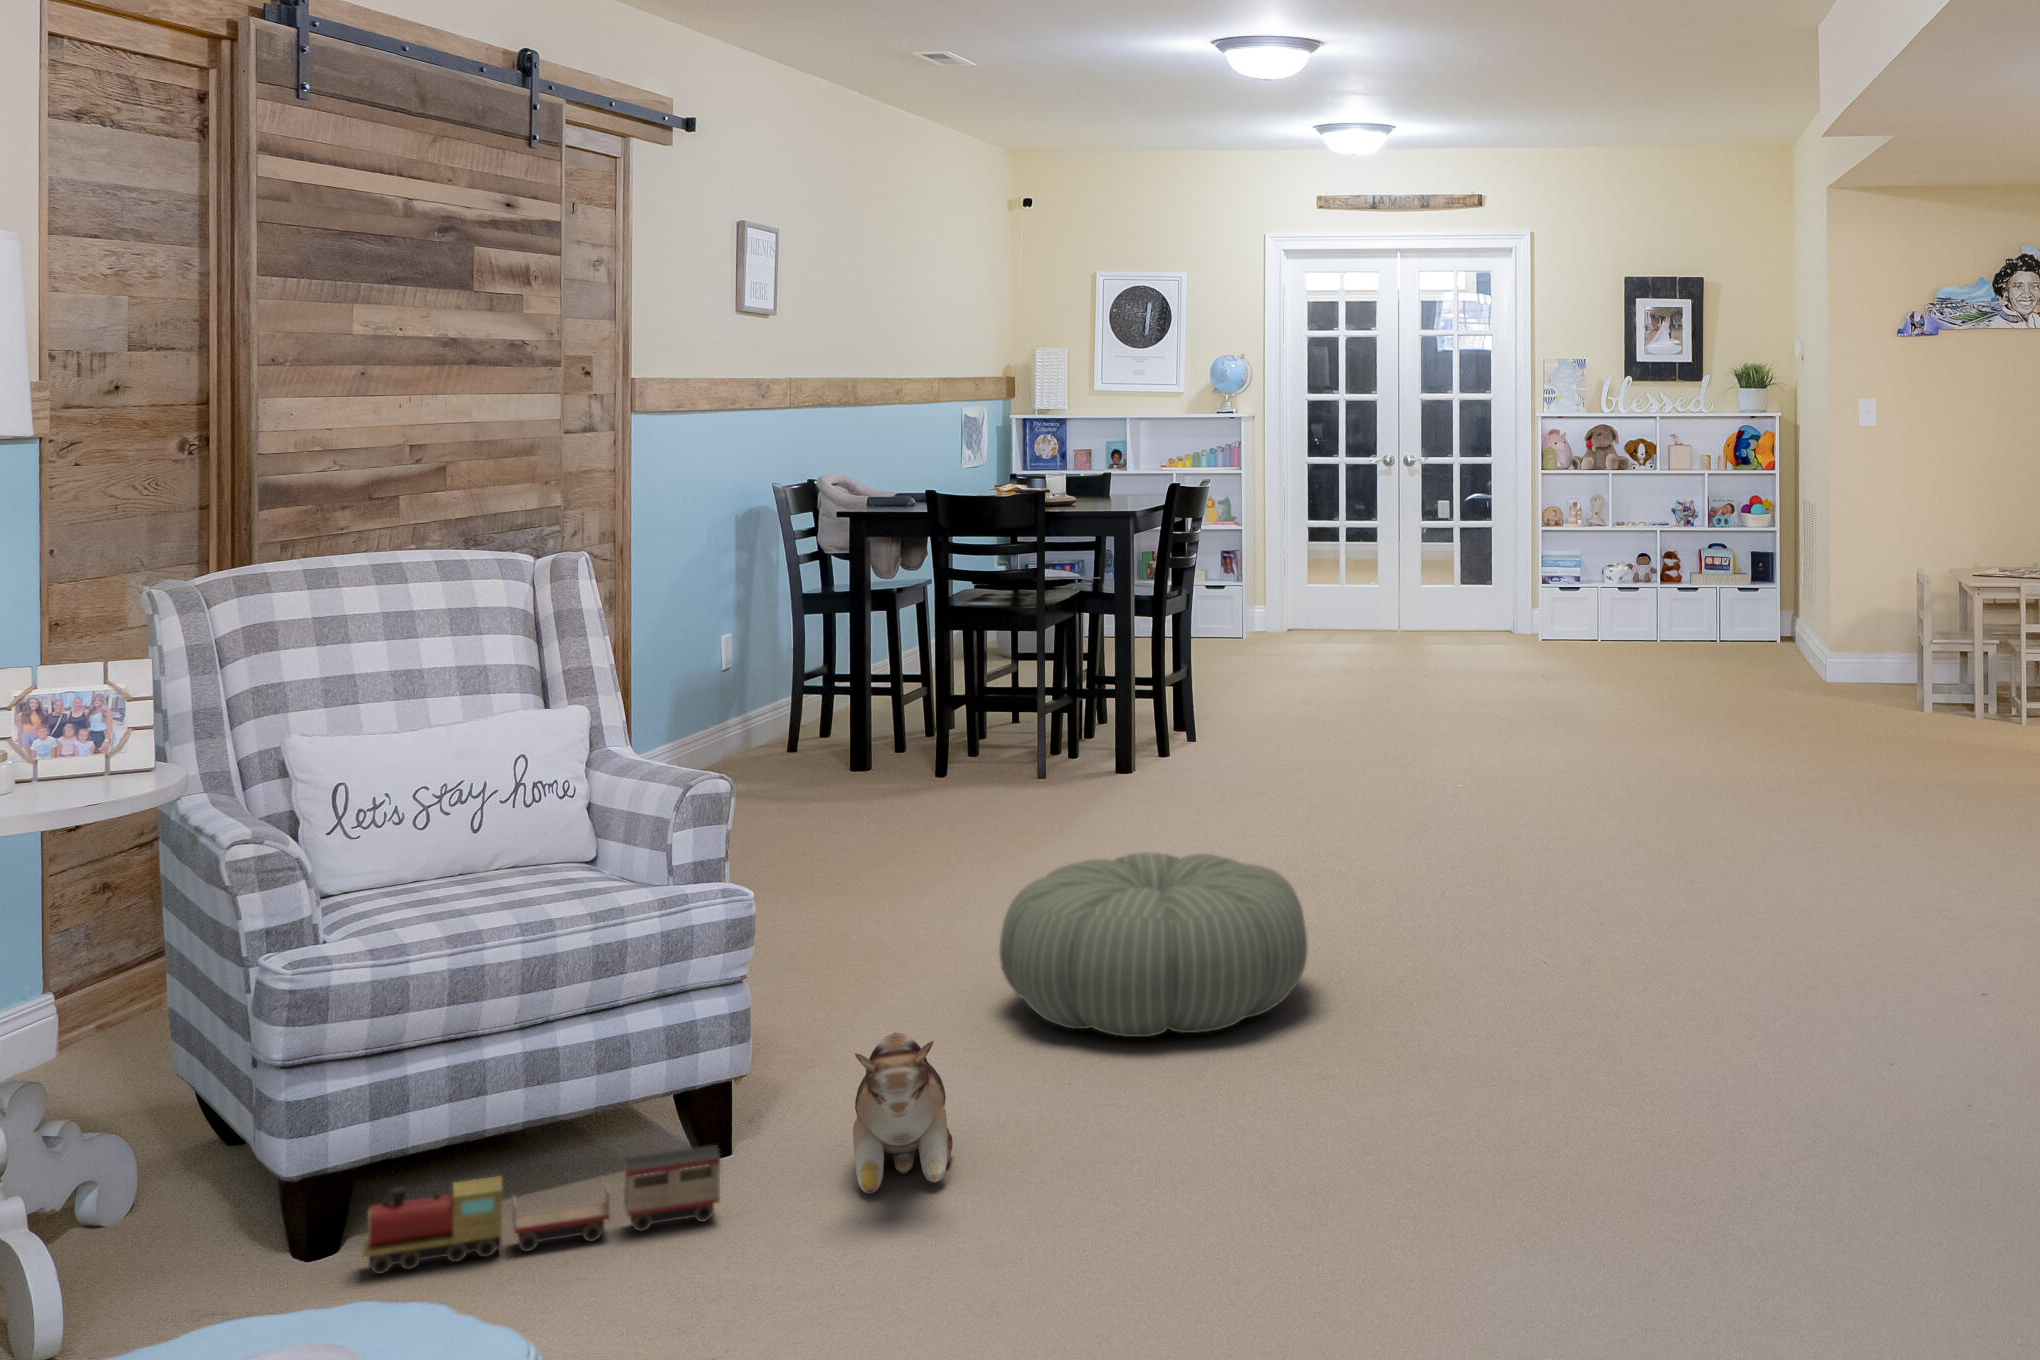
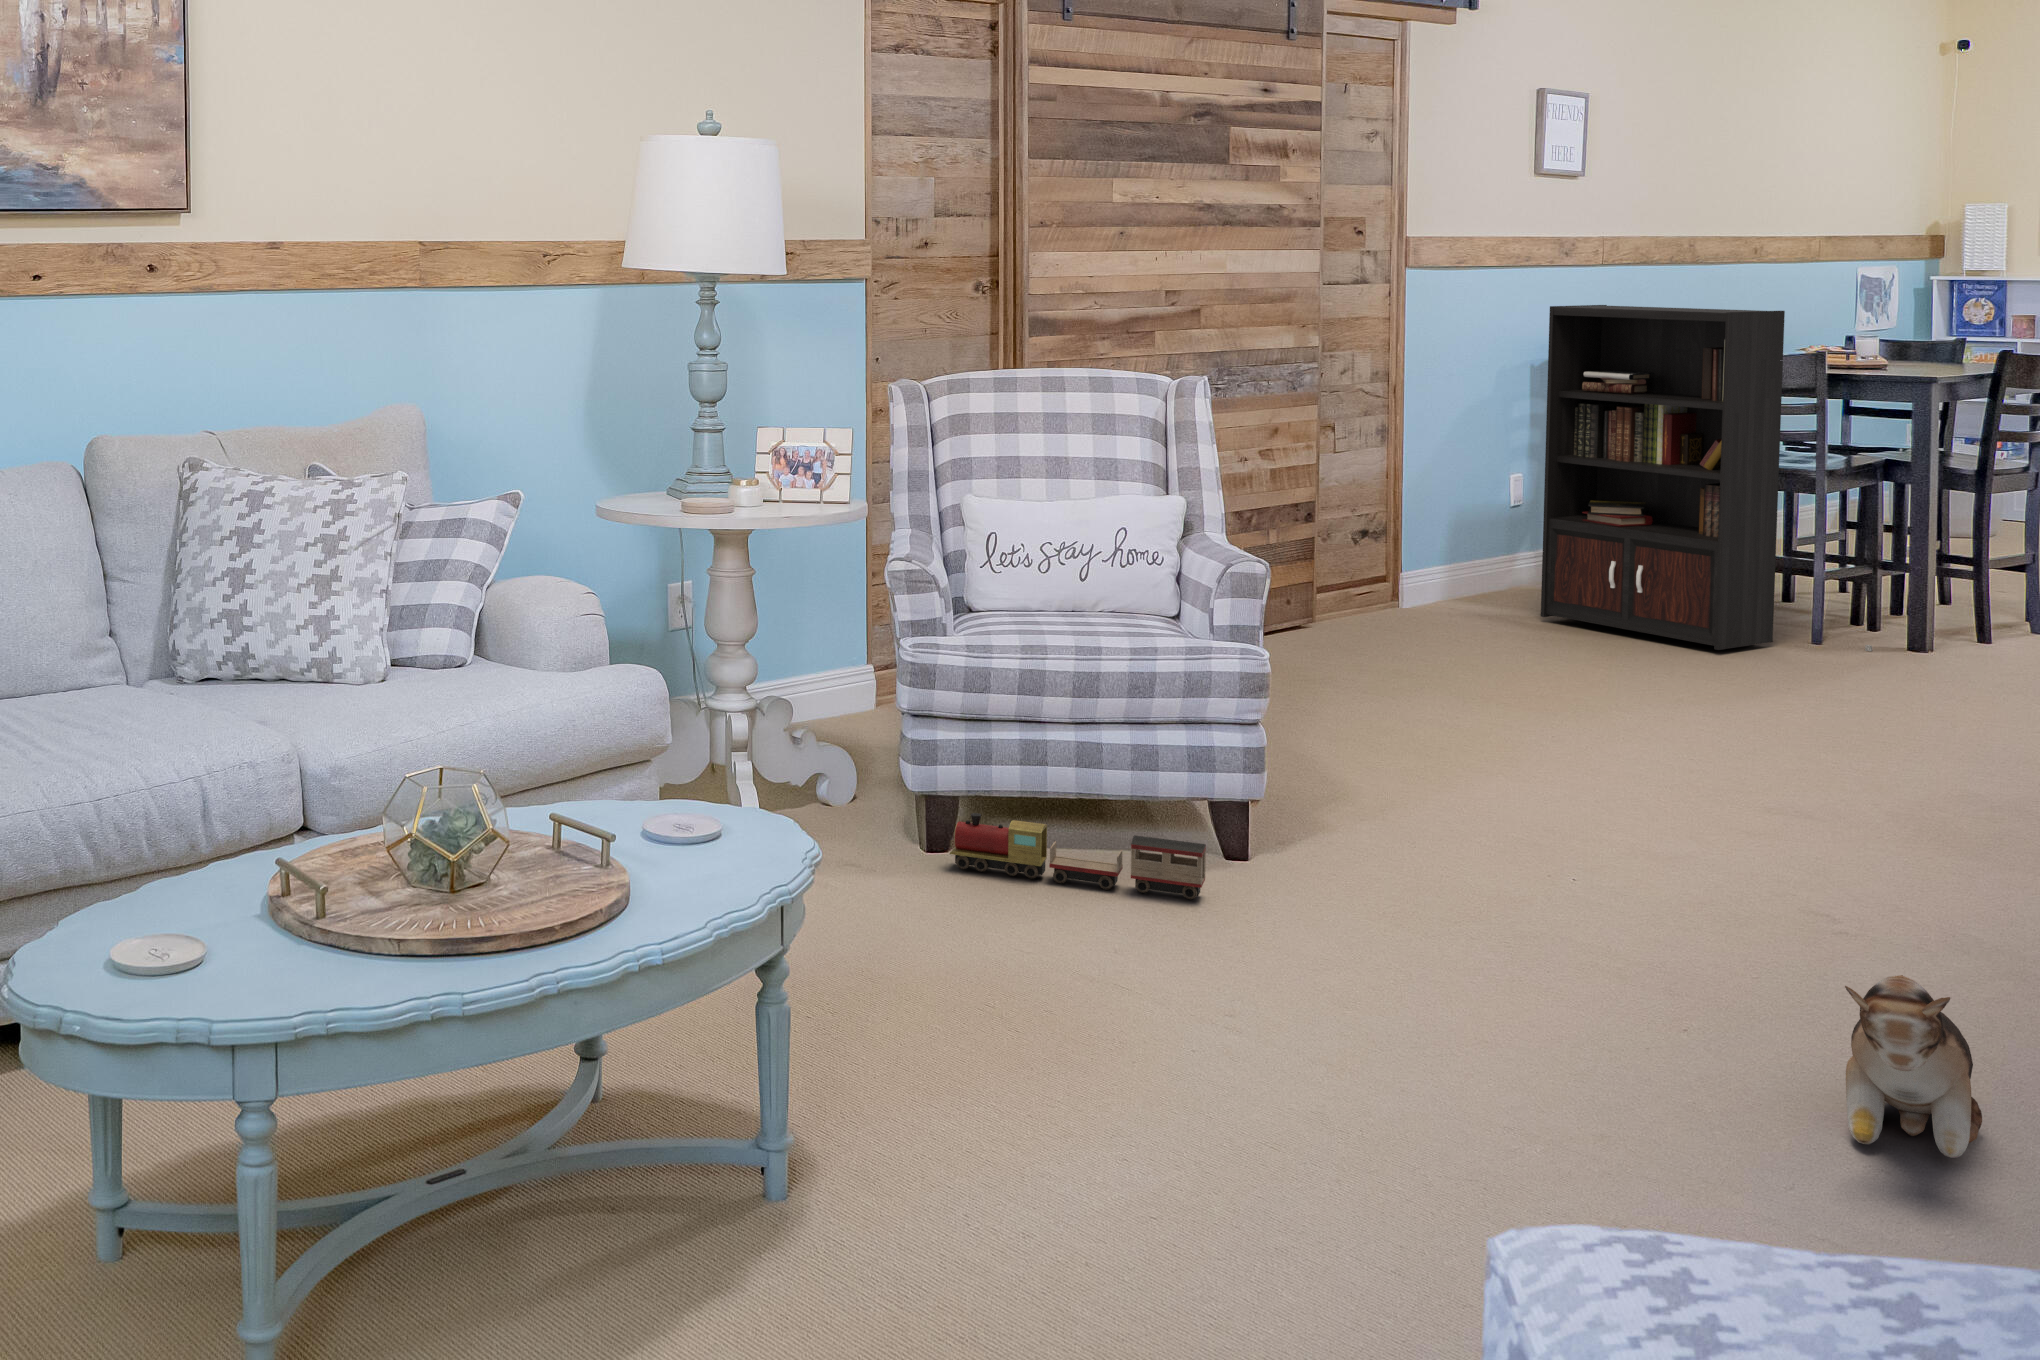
bookcase: none [785,450,1080,795] -> present [1541,305,1872,651]
pouf: present [1000,853,1308,1037] -> none [1570,703,1923,886]
plush toy: present [853,1032,953,1193] -> present [1845,975,1982,1158]

